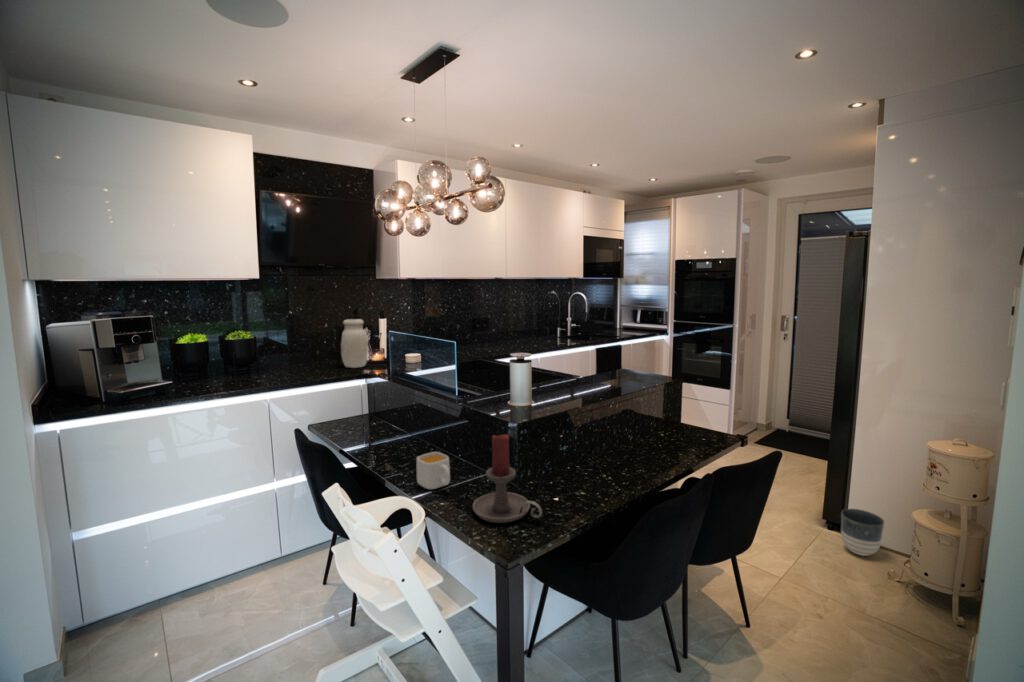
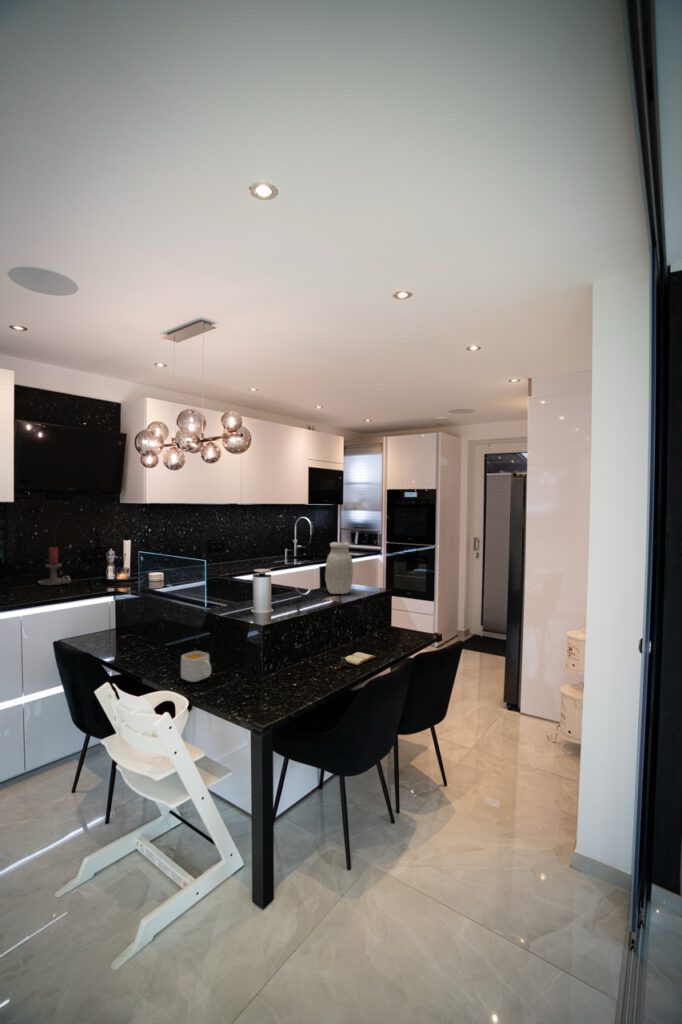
jar: present [341,319,368,368] -> present [325,542,353,594]
candle holder: present [473,435,542,523] -> present [38,547,70,585]
book: none [603,461,661,484] -> present [333,652,376,668]
planter: present [841,509,884,556] -> none [514,689,543,725]

